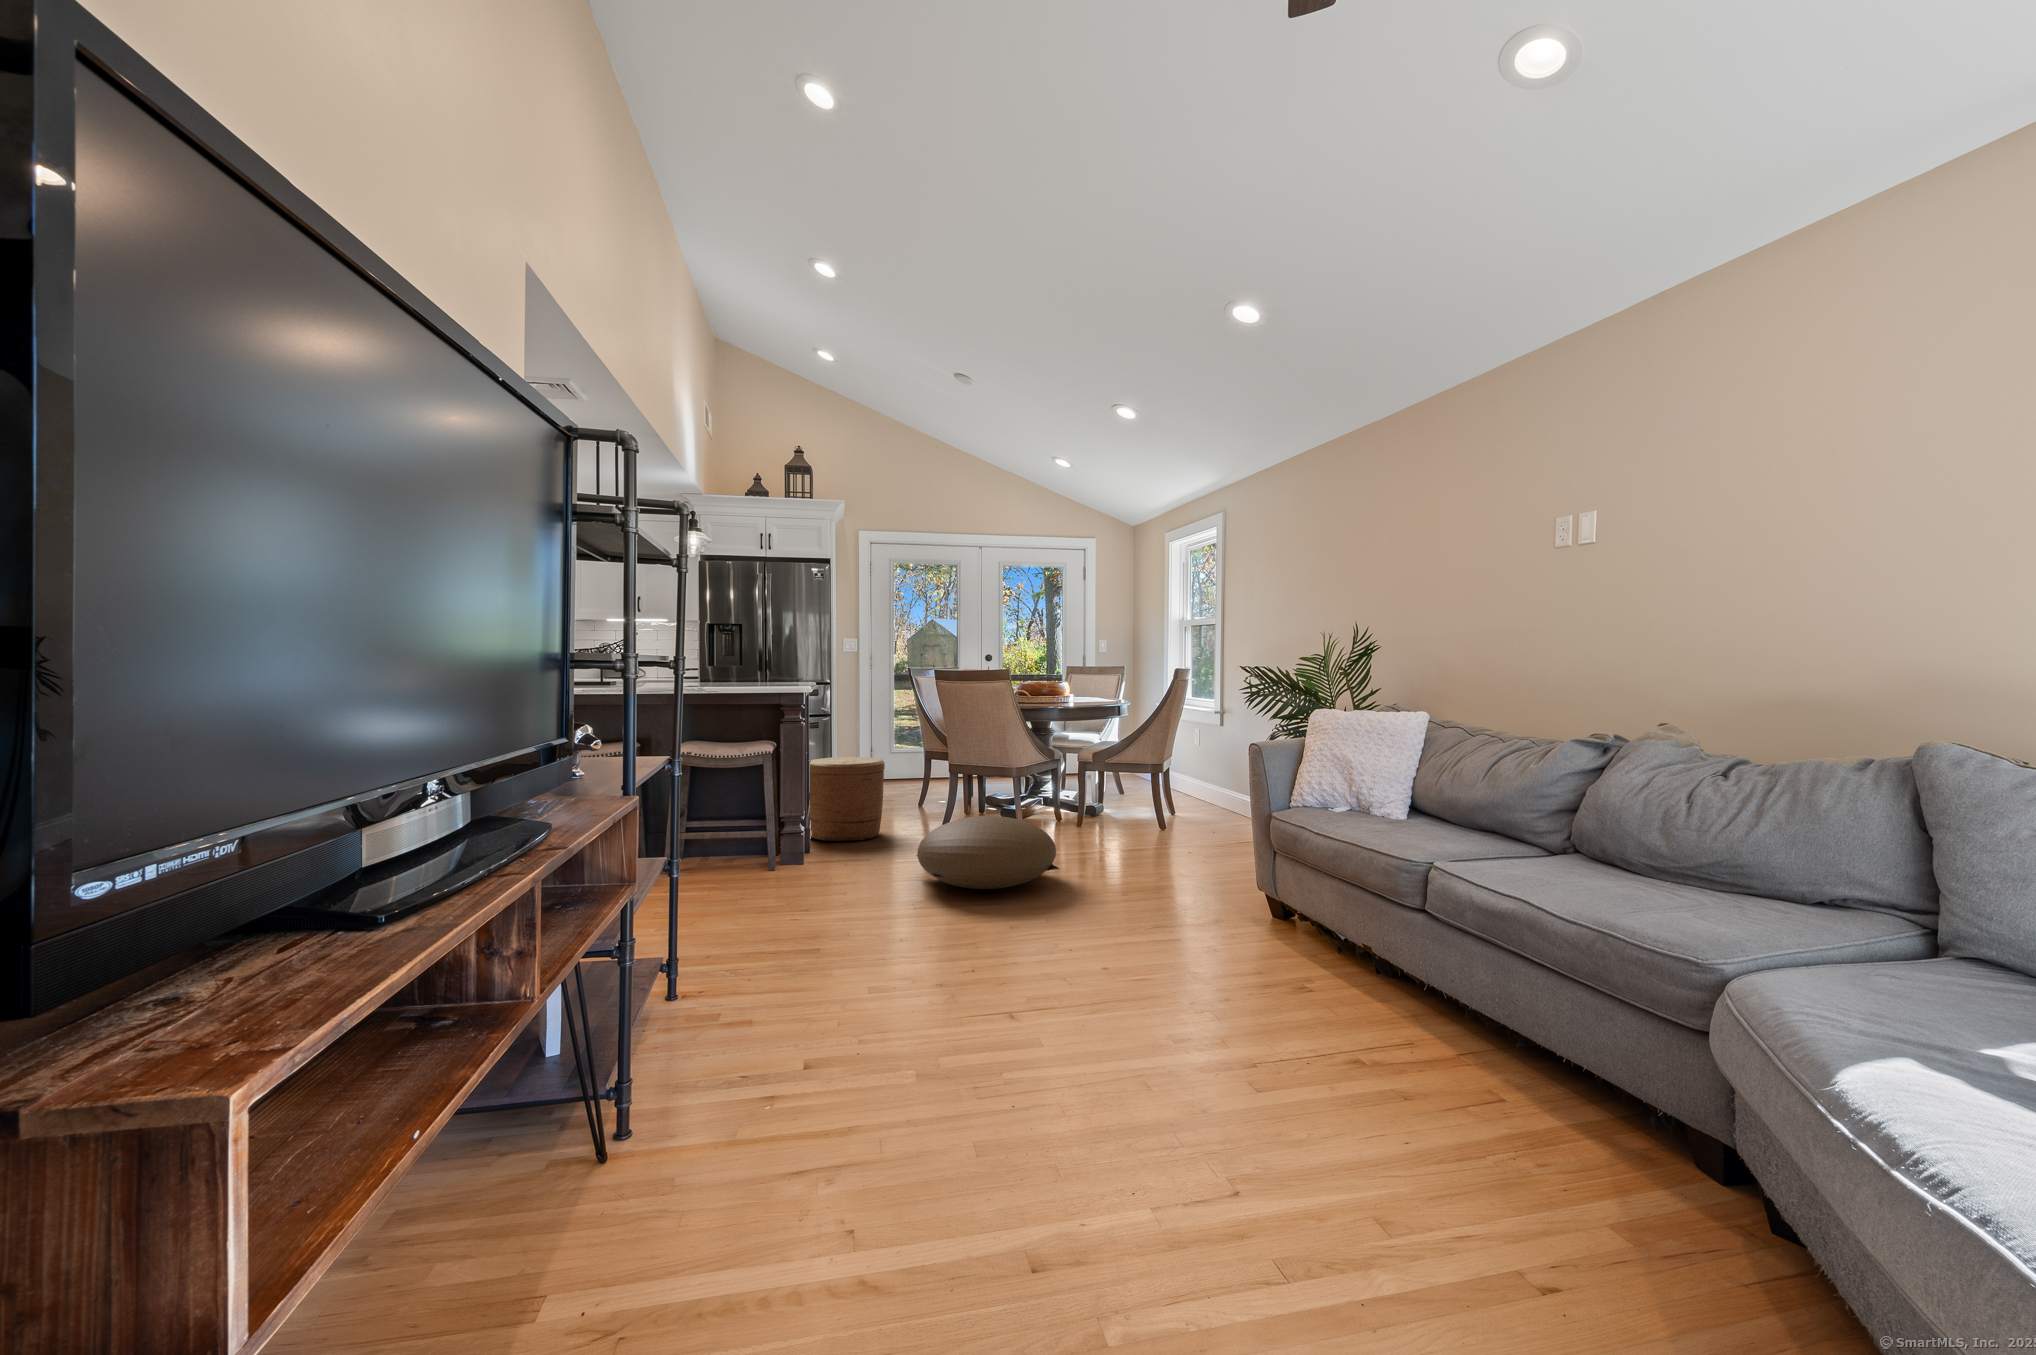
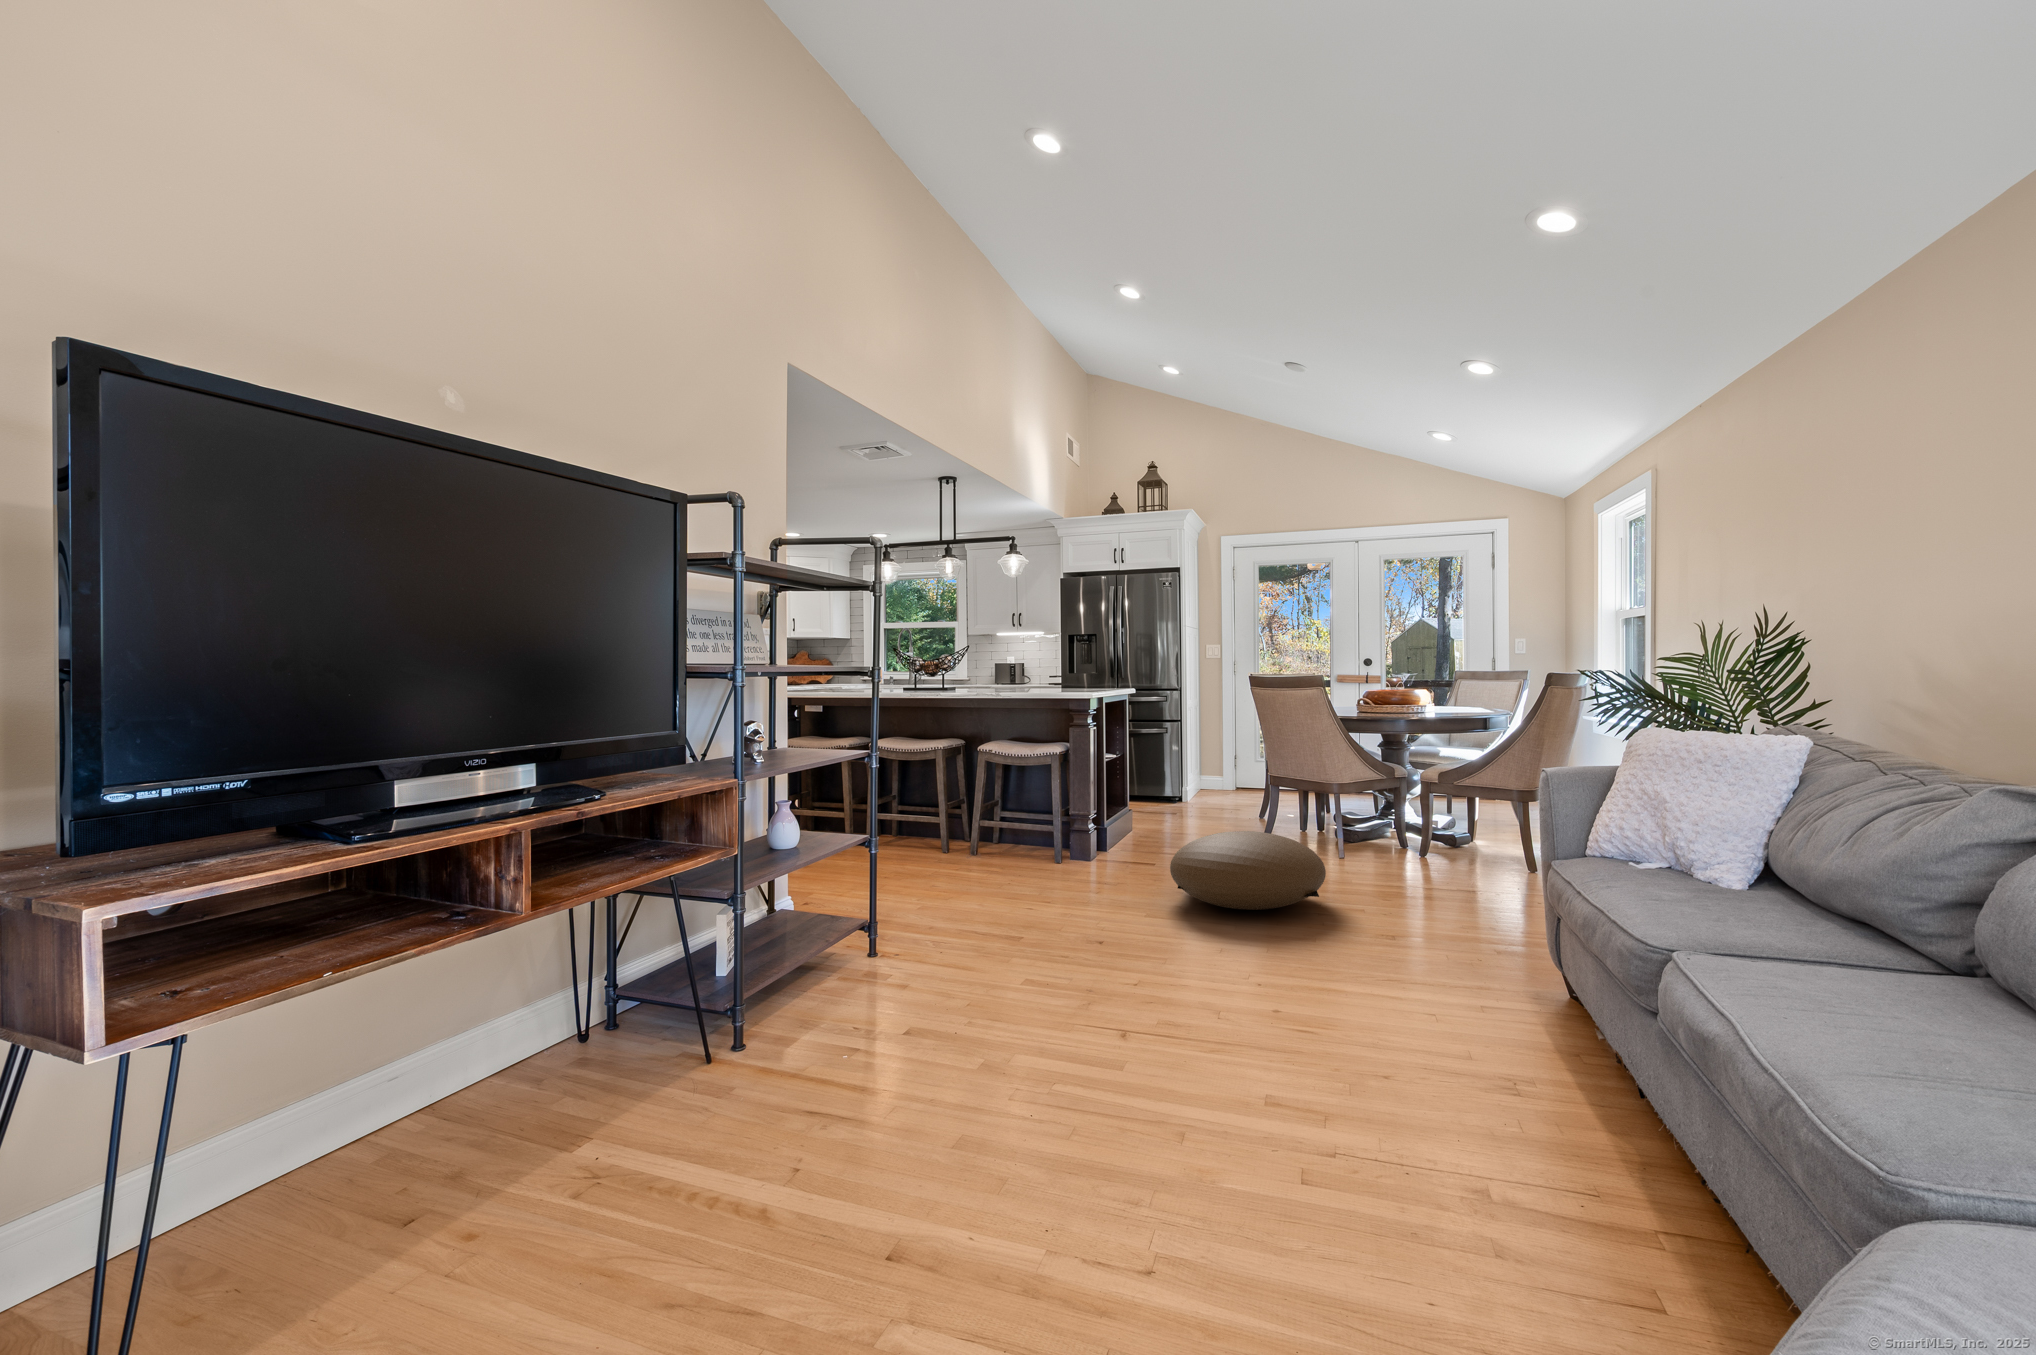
woven basket: present [810,757,885,841] -> none [1114,763,1195,847]

